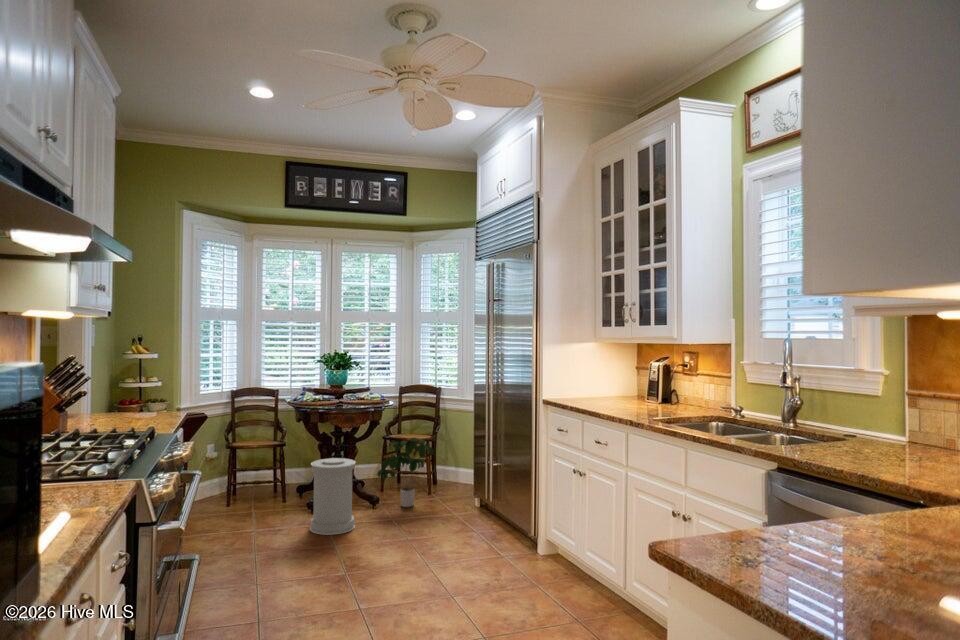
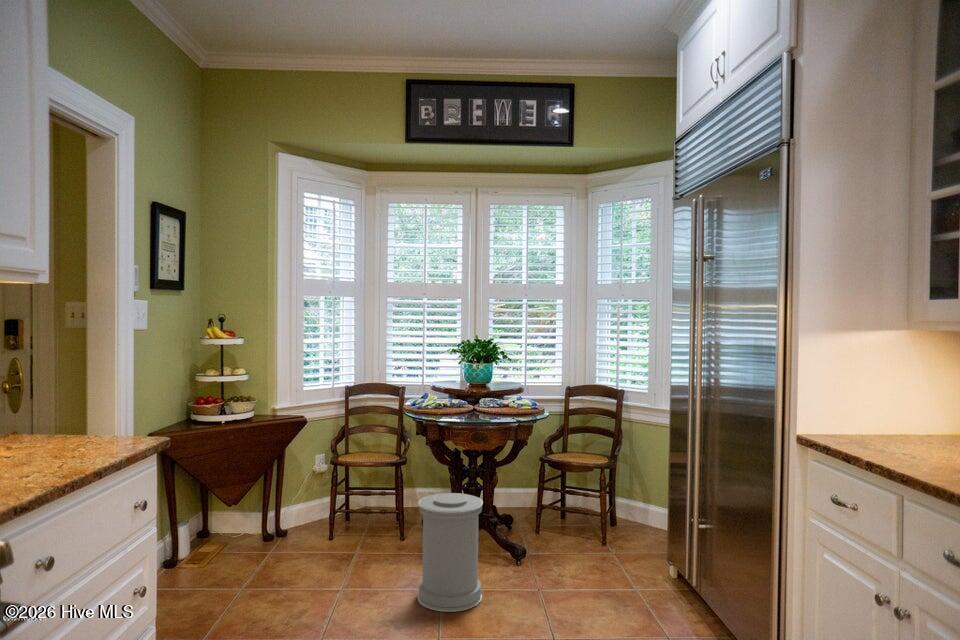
potted plant: present [378,438,434,507] -> none [522,466,607,568]

